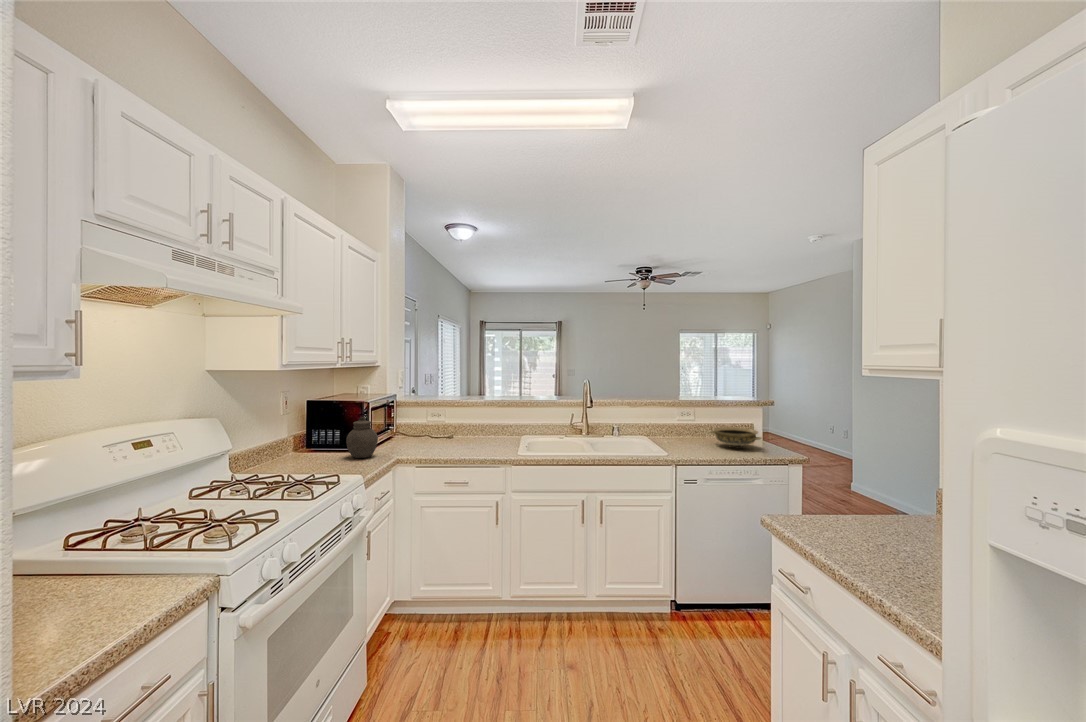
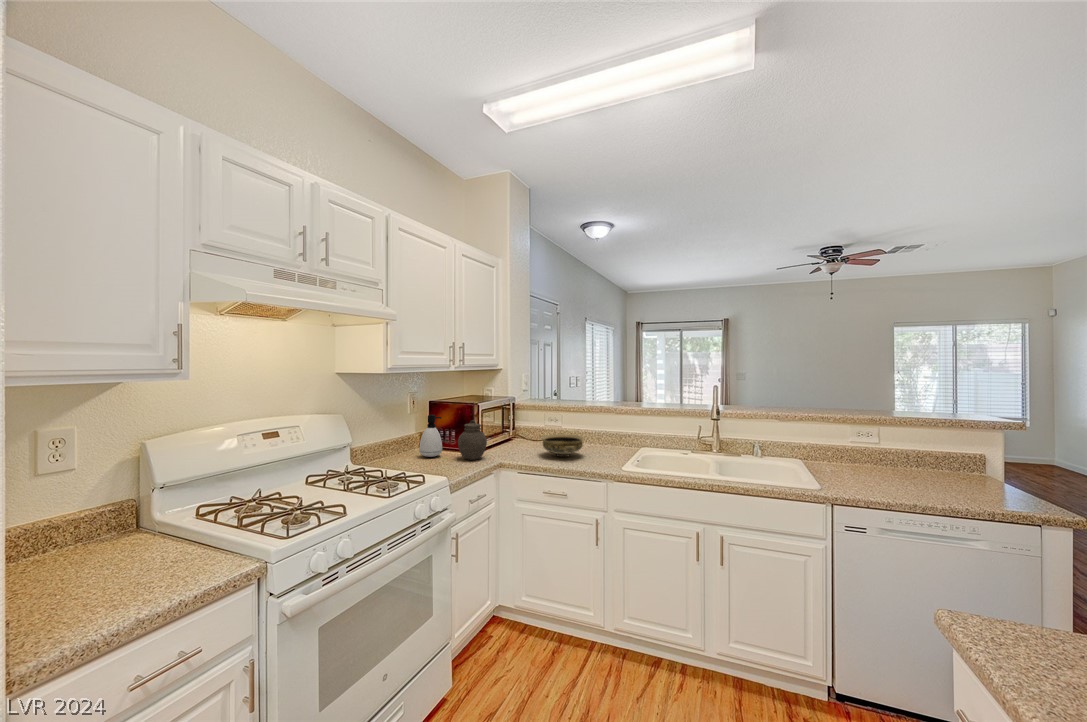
soap dispenser: none [299,414,326,459] -> present [419,415,442,457]
ceramic bowl: present [711,427,761,448] -> present [541,434,584,457]

